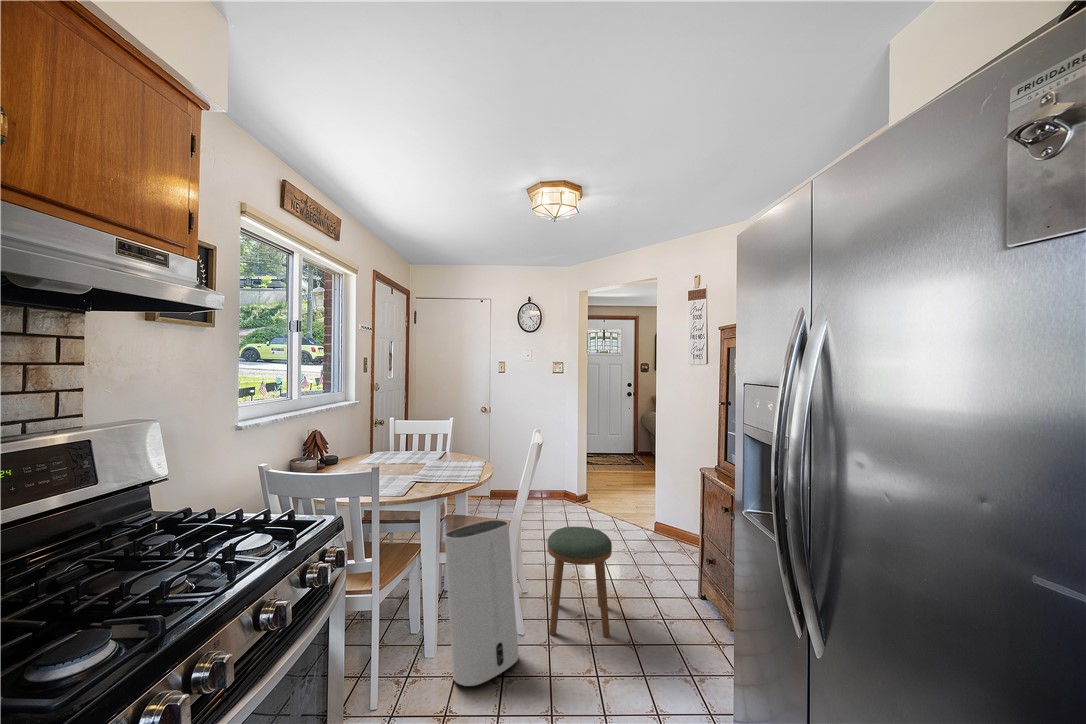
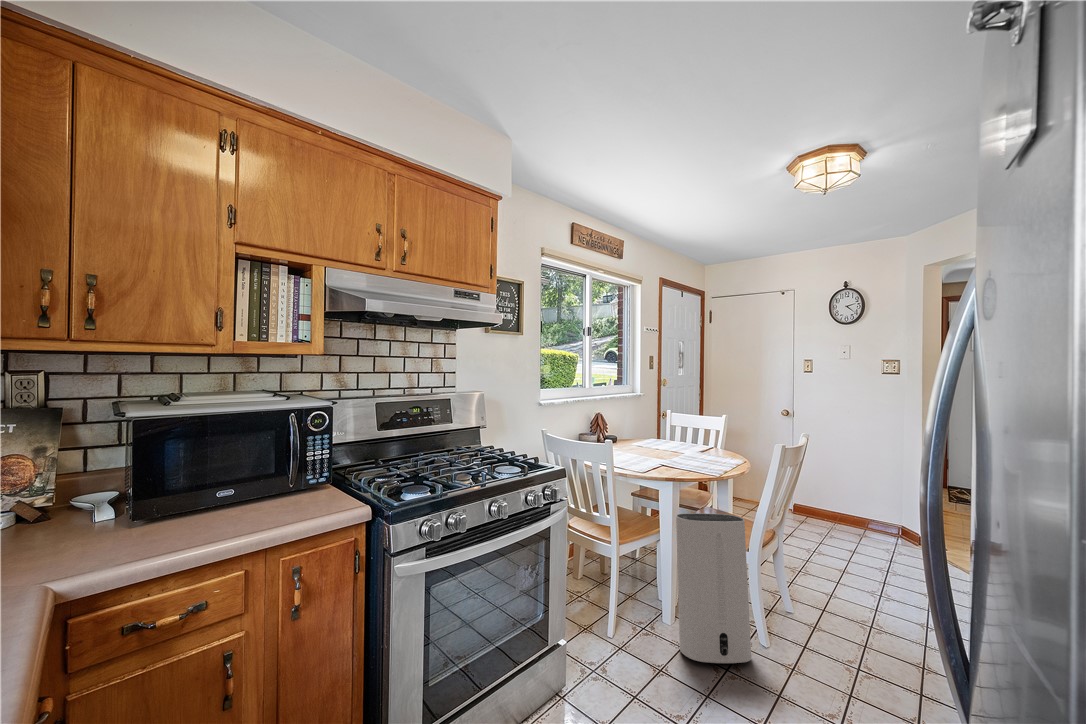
stool: present [547,527,612,637] -> none [800,549,897,695]

